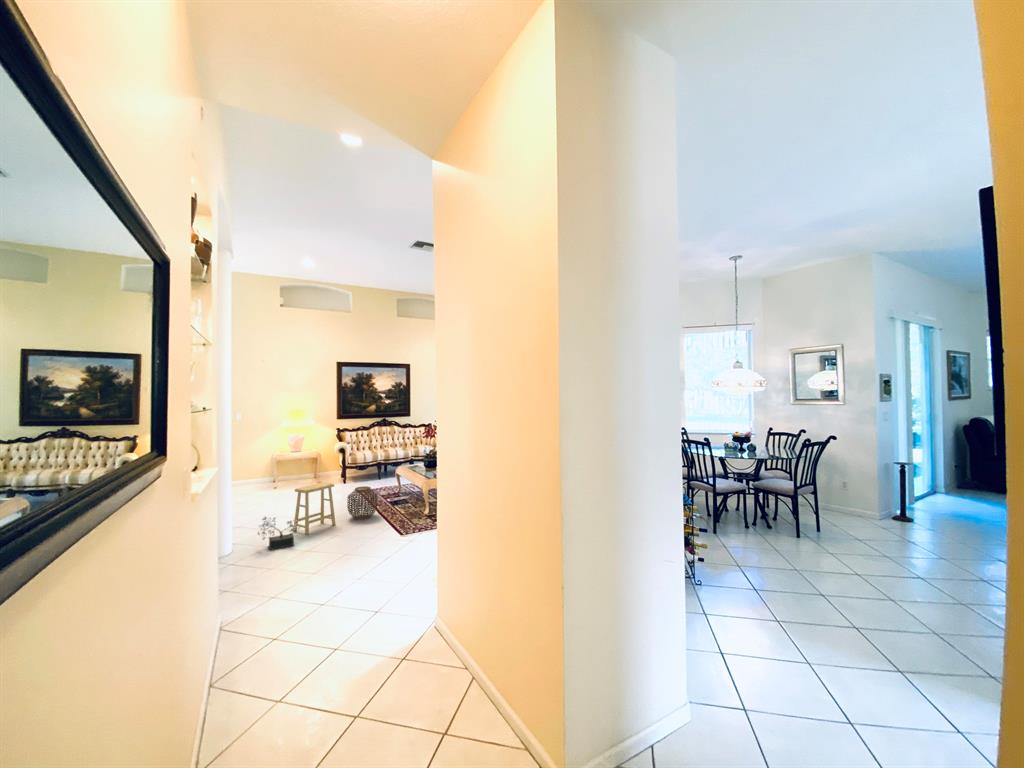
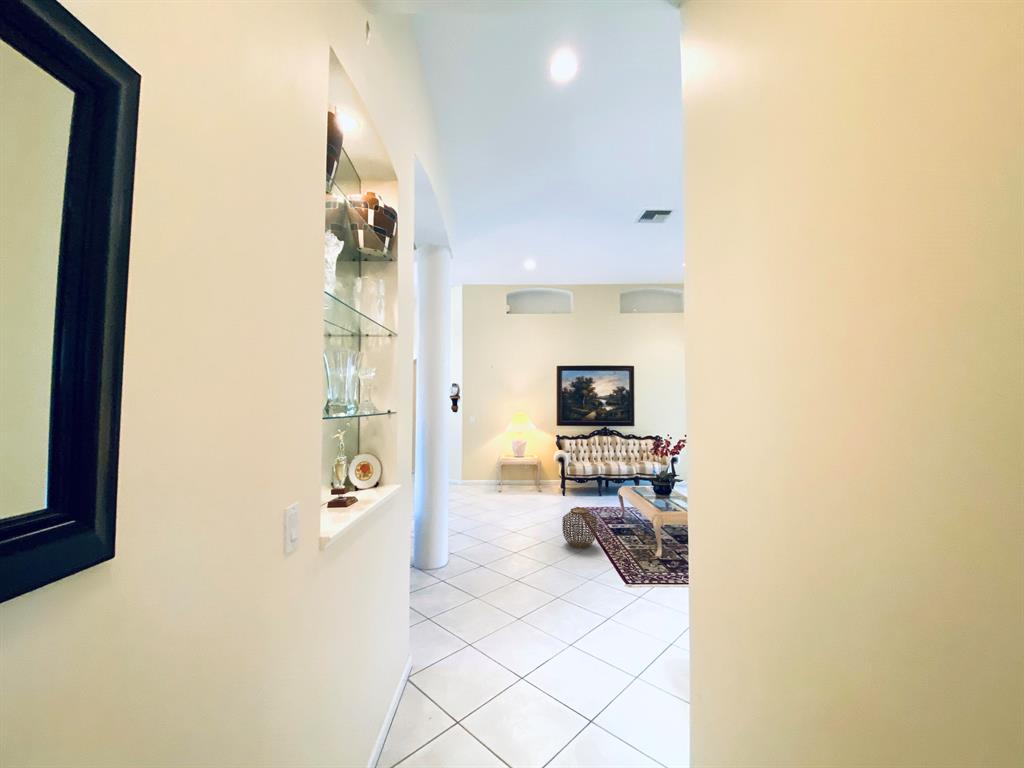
footstool: present [293,482,336,534] -> none [506,497,549,556]
decorative plant: present [258,517,300,550] -> none [469,530,510,570]

